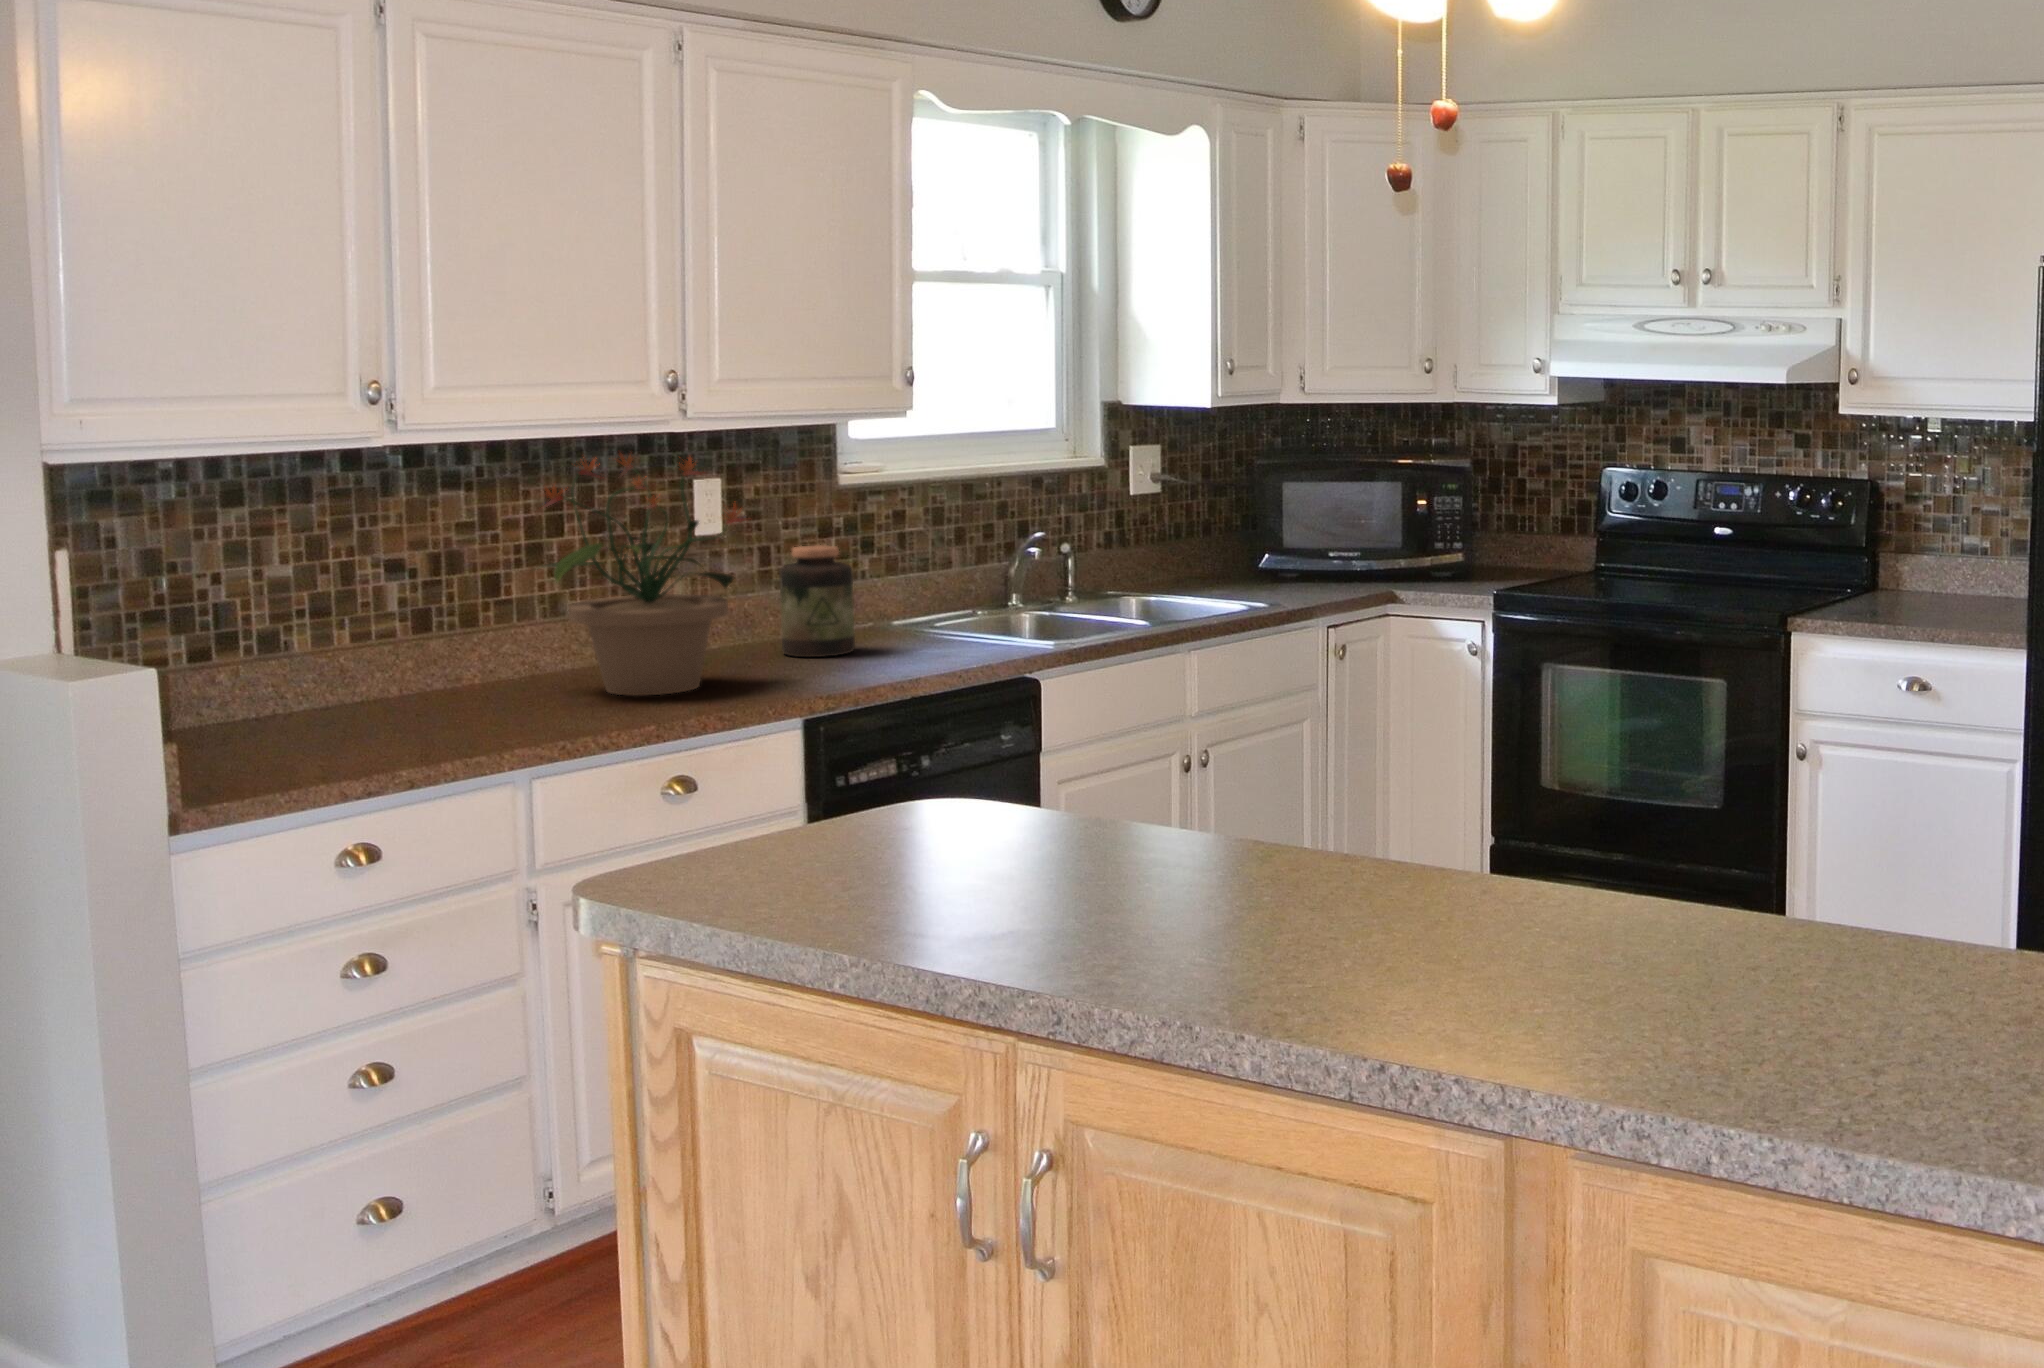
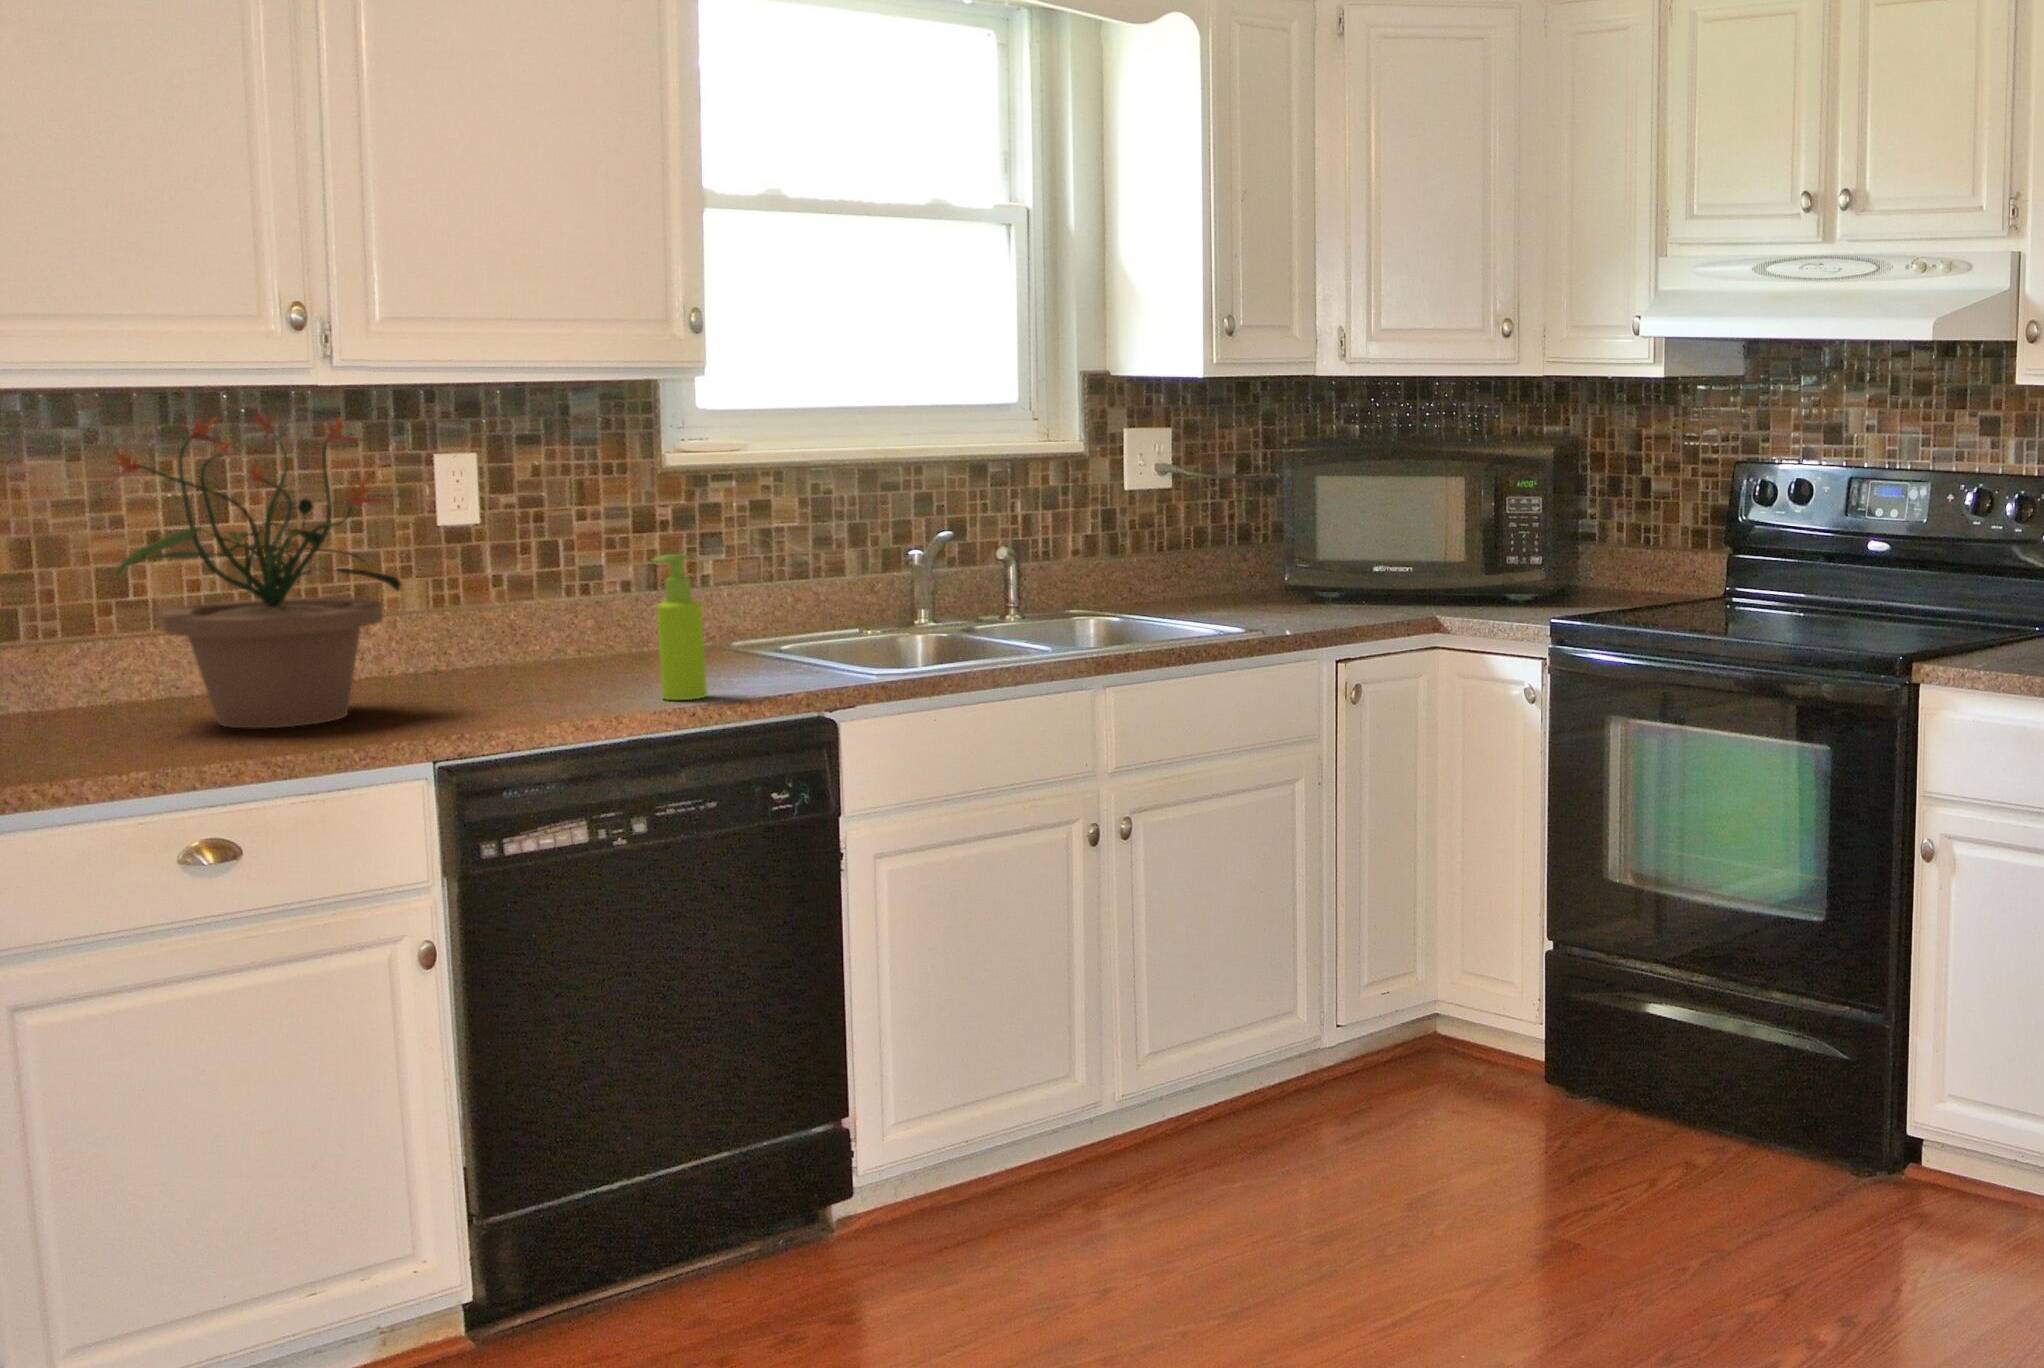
jar: present [779,545,855,657] -> none [529,540,632,683]
soap dispenser: none [913,556,948,667] -> present [652,554,707,700]

